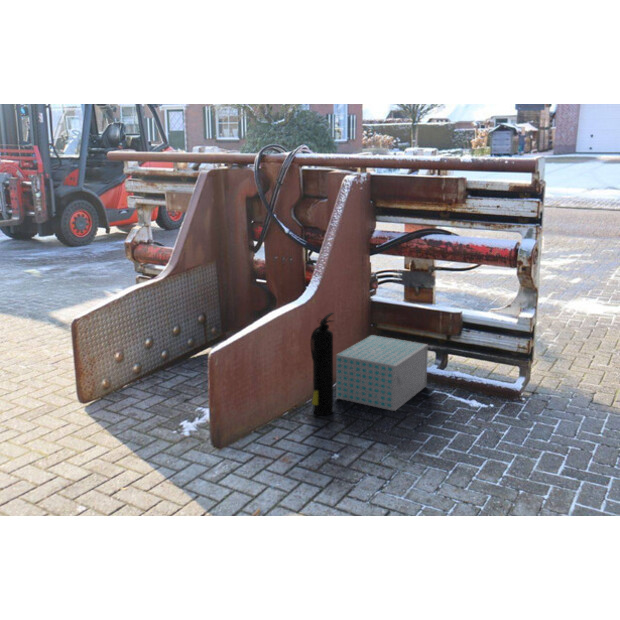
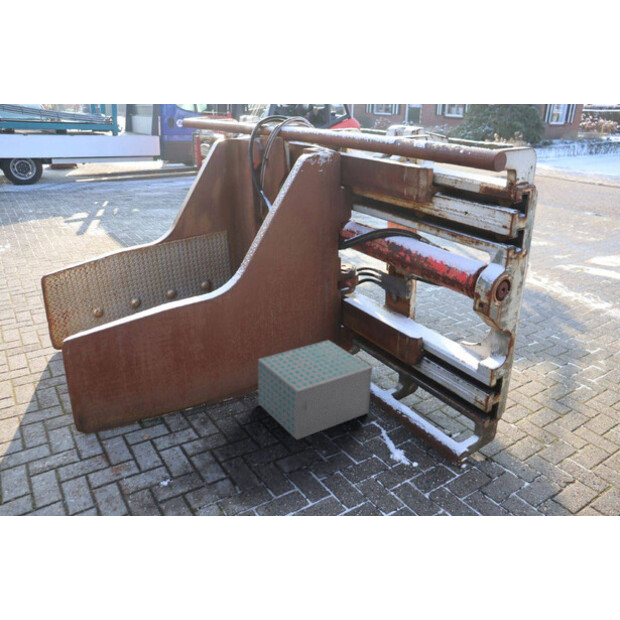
fire extinguisher: present [311,313,333,415] -> none [201,314,243,425]

